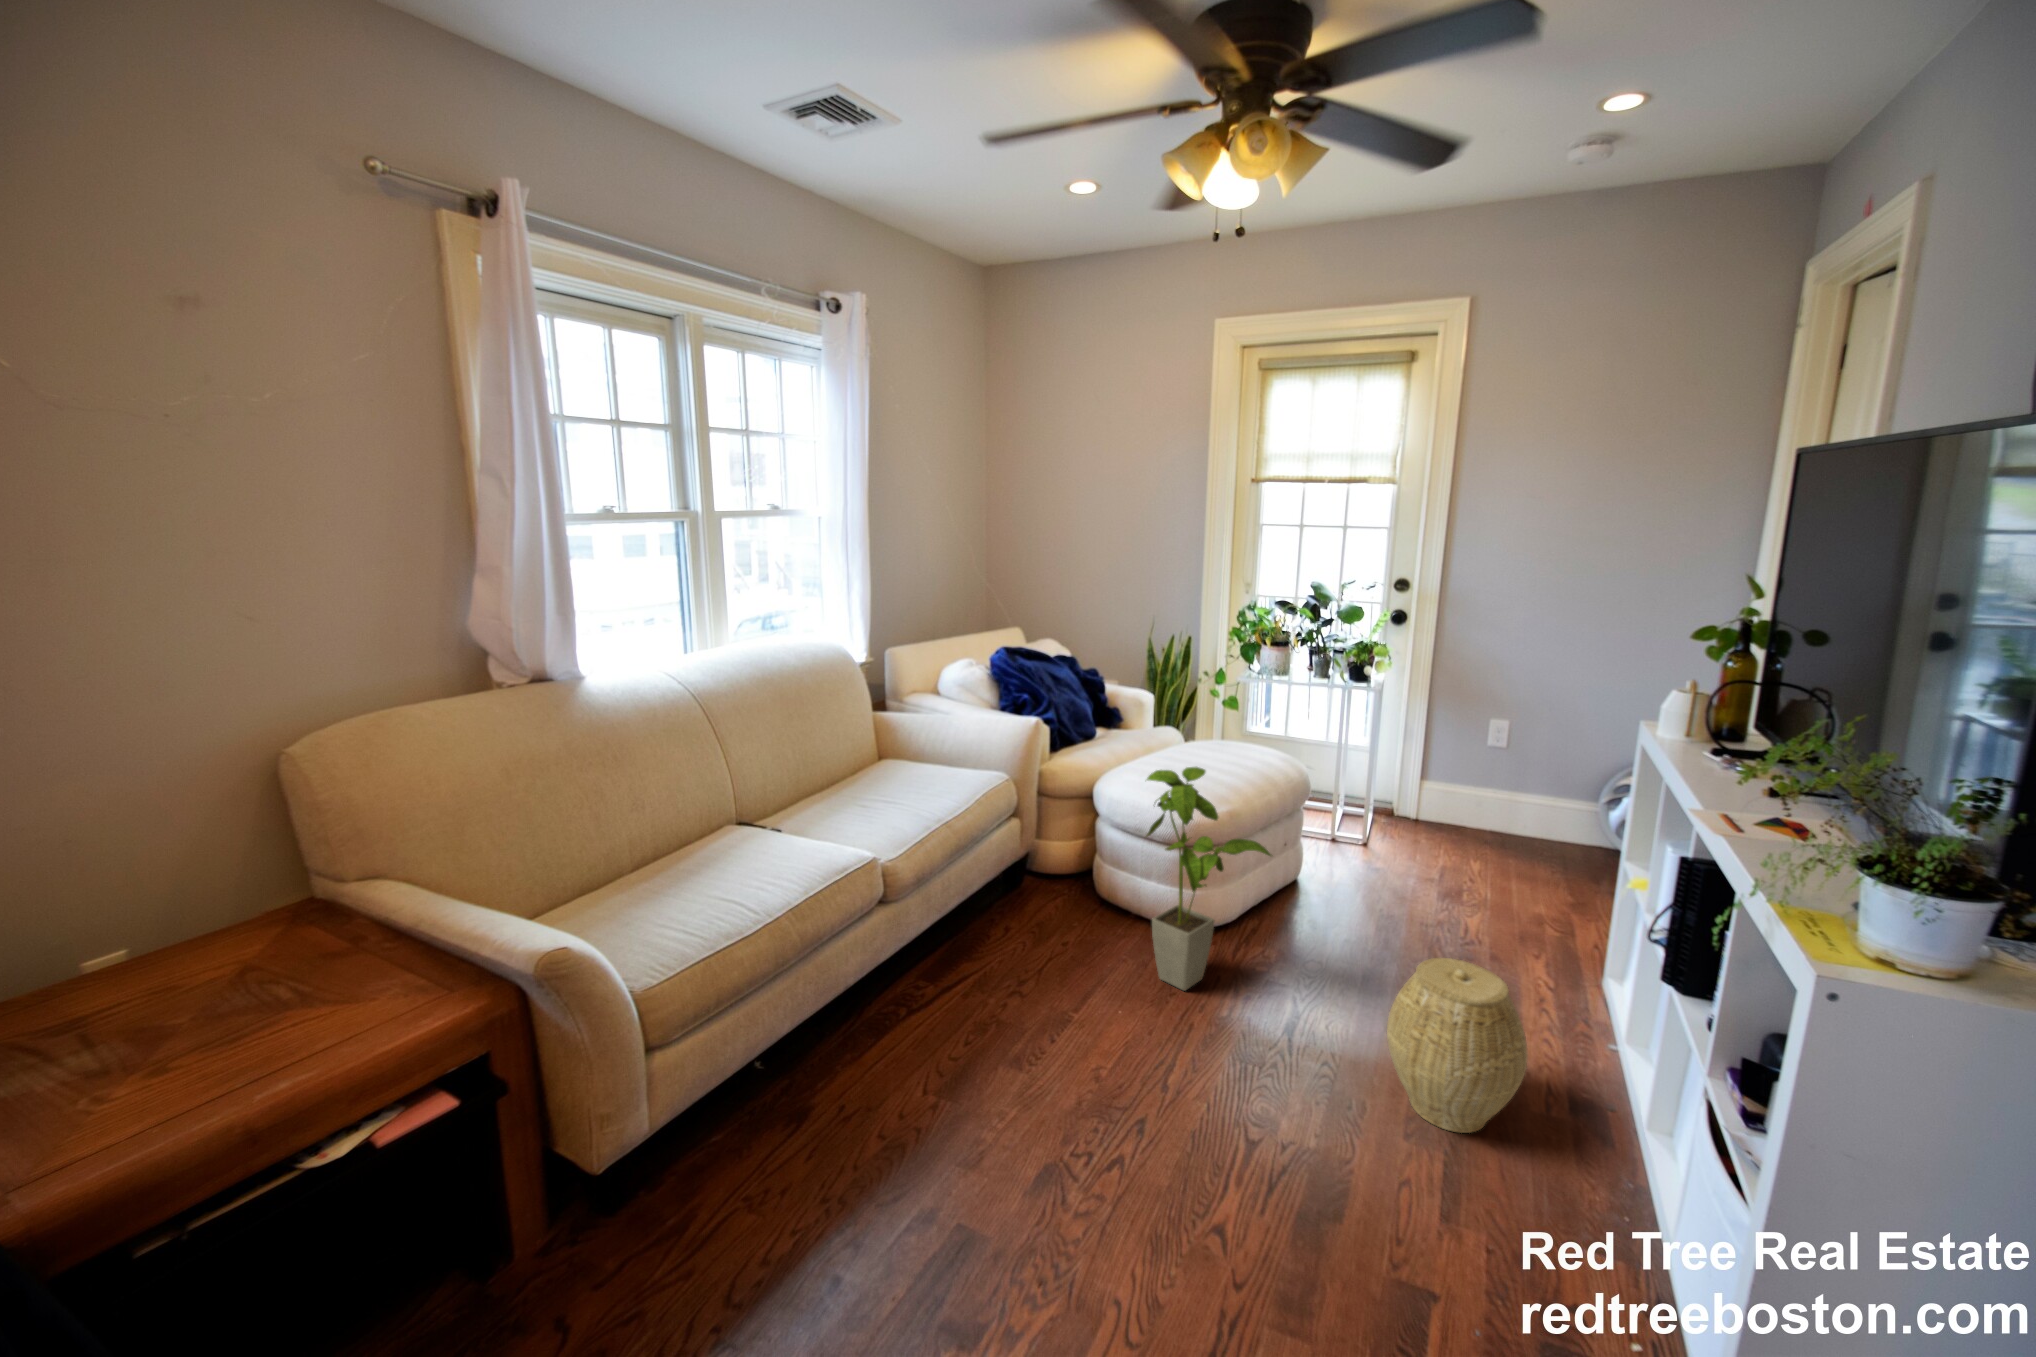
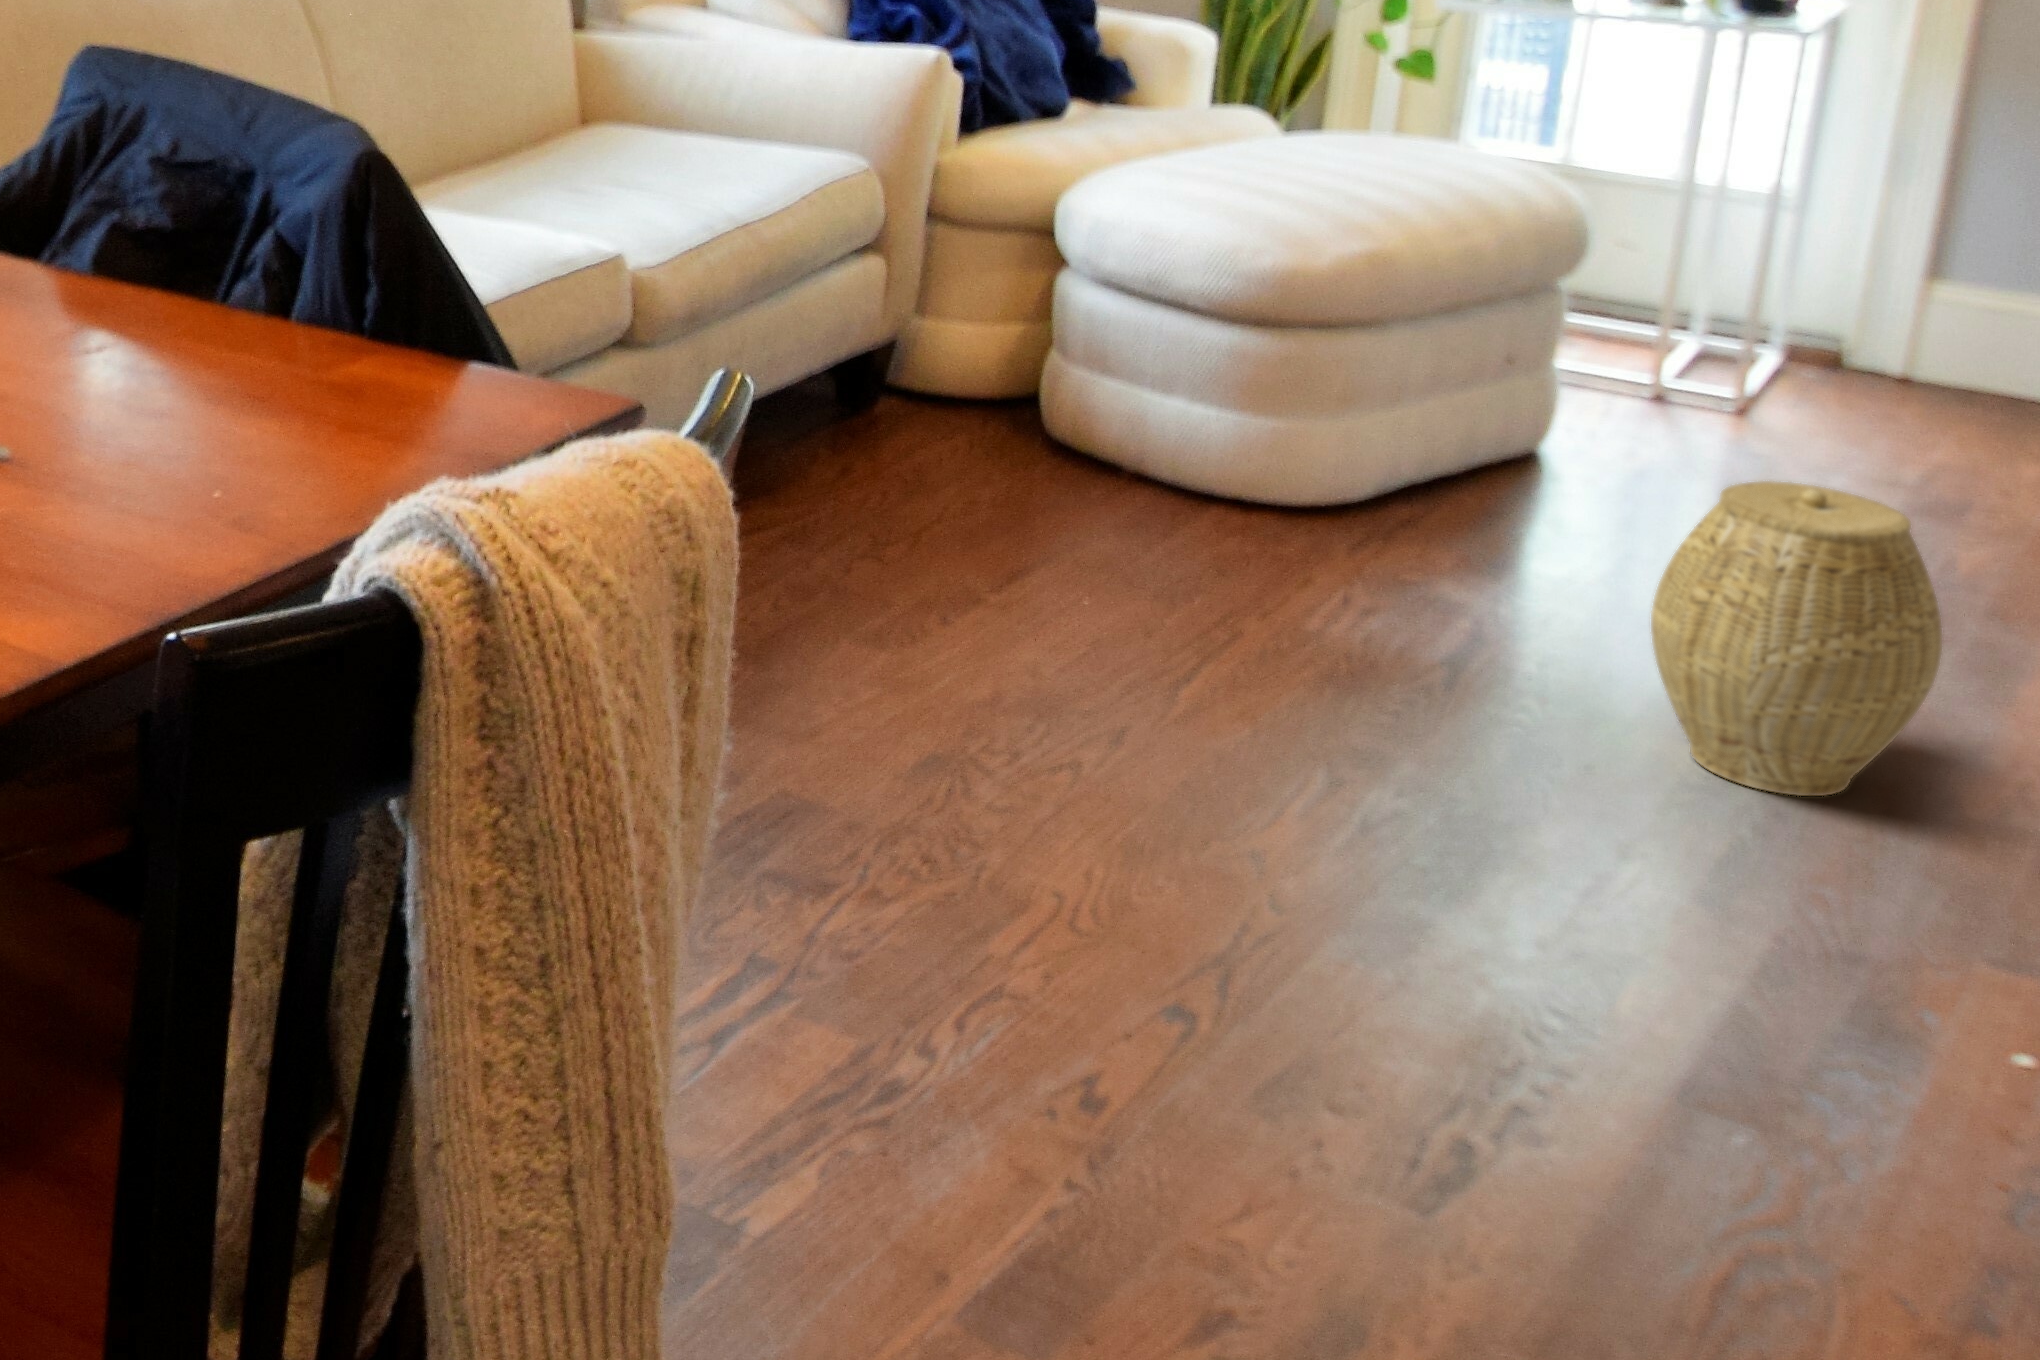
house plant: present [1146,767,1271,991] -> none [1172,117,1454,579]

